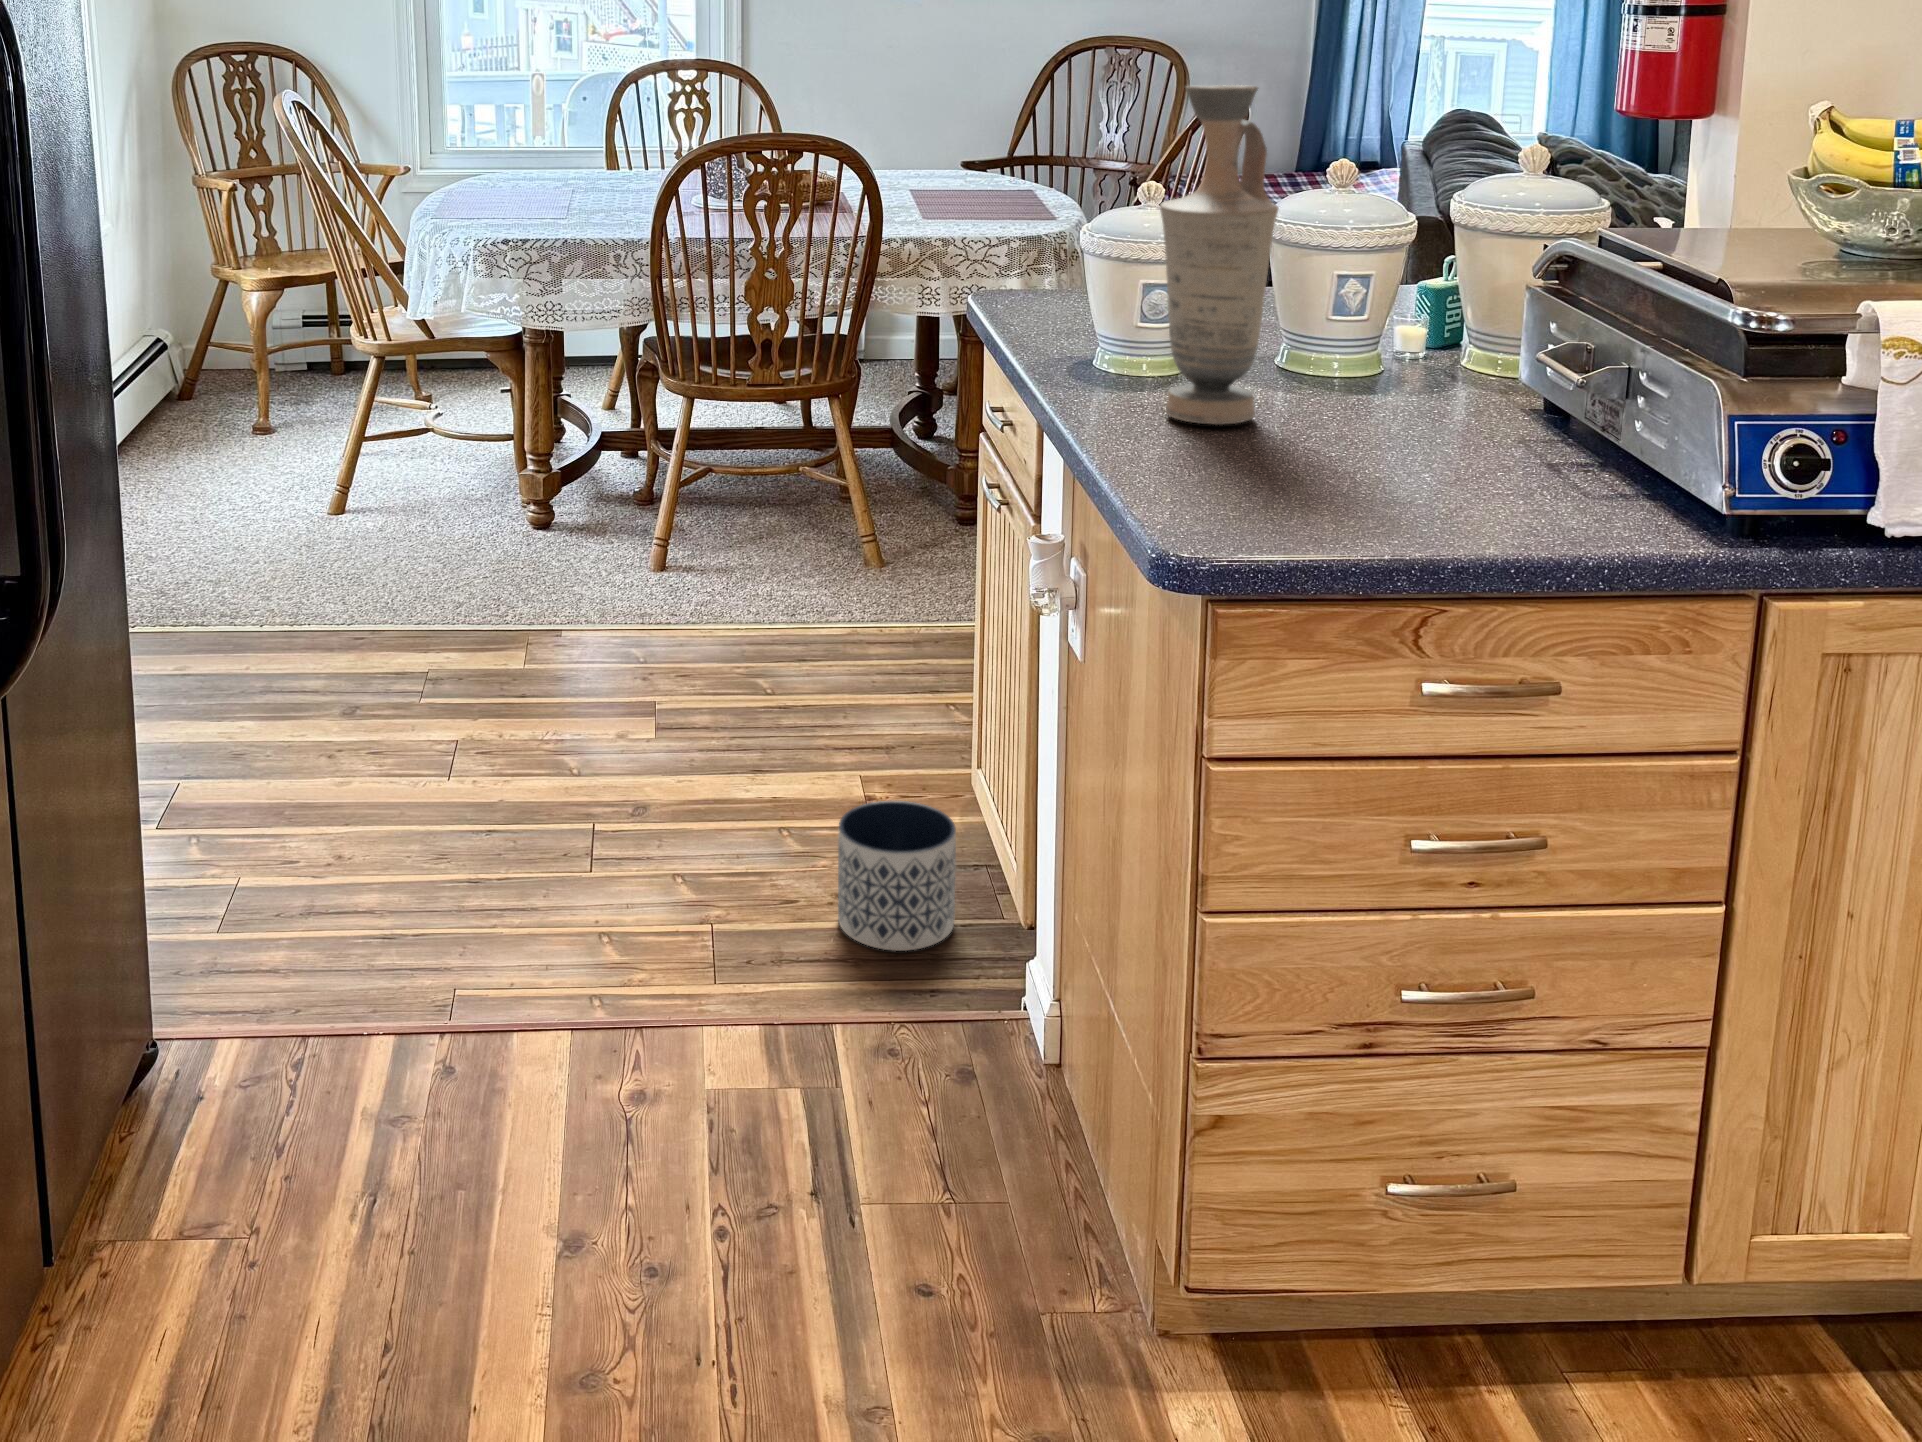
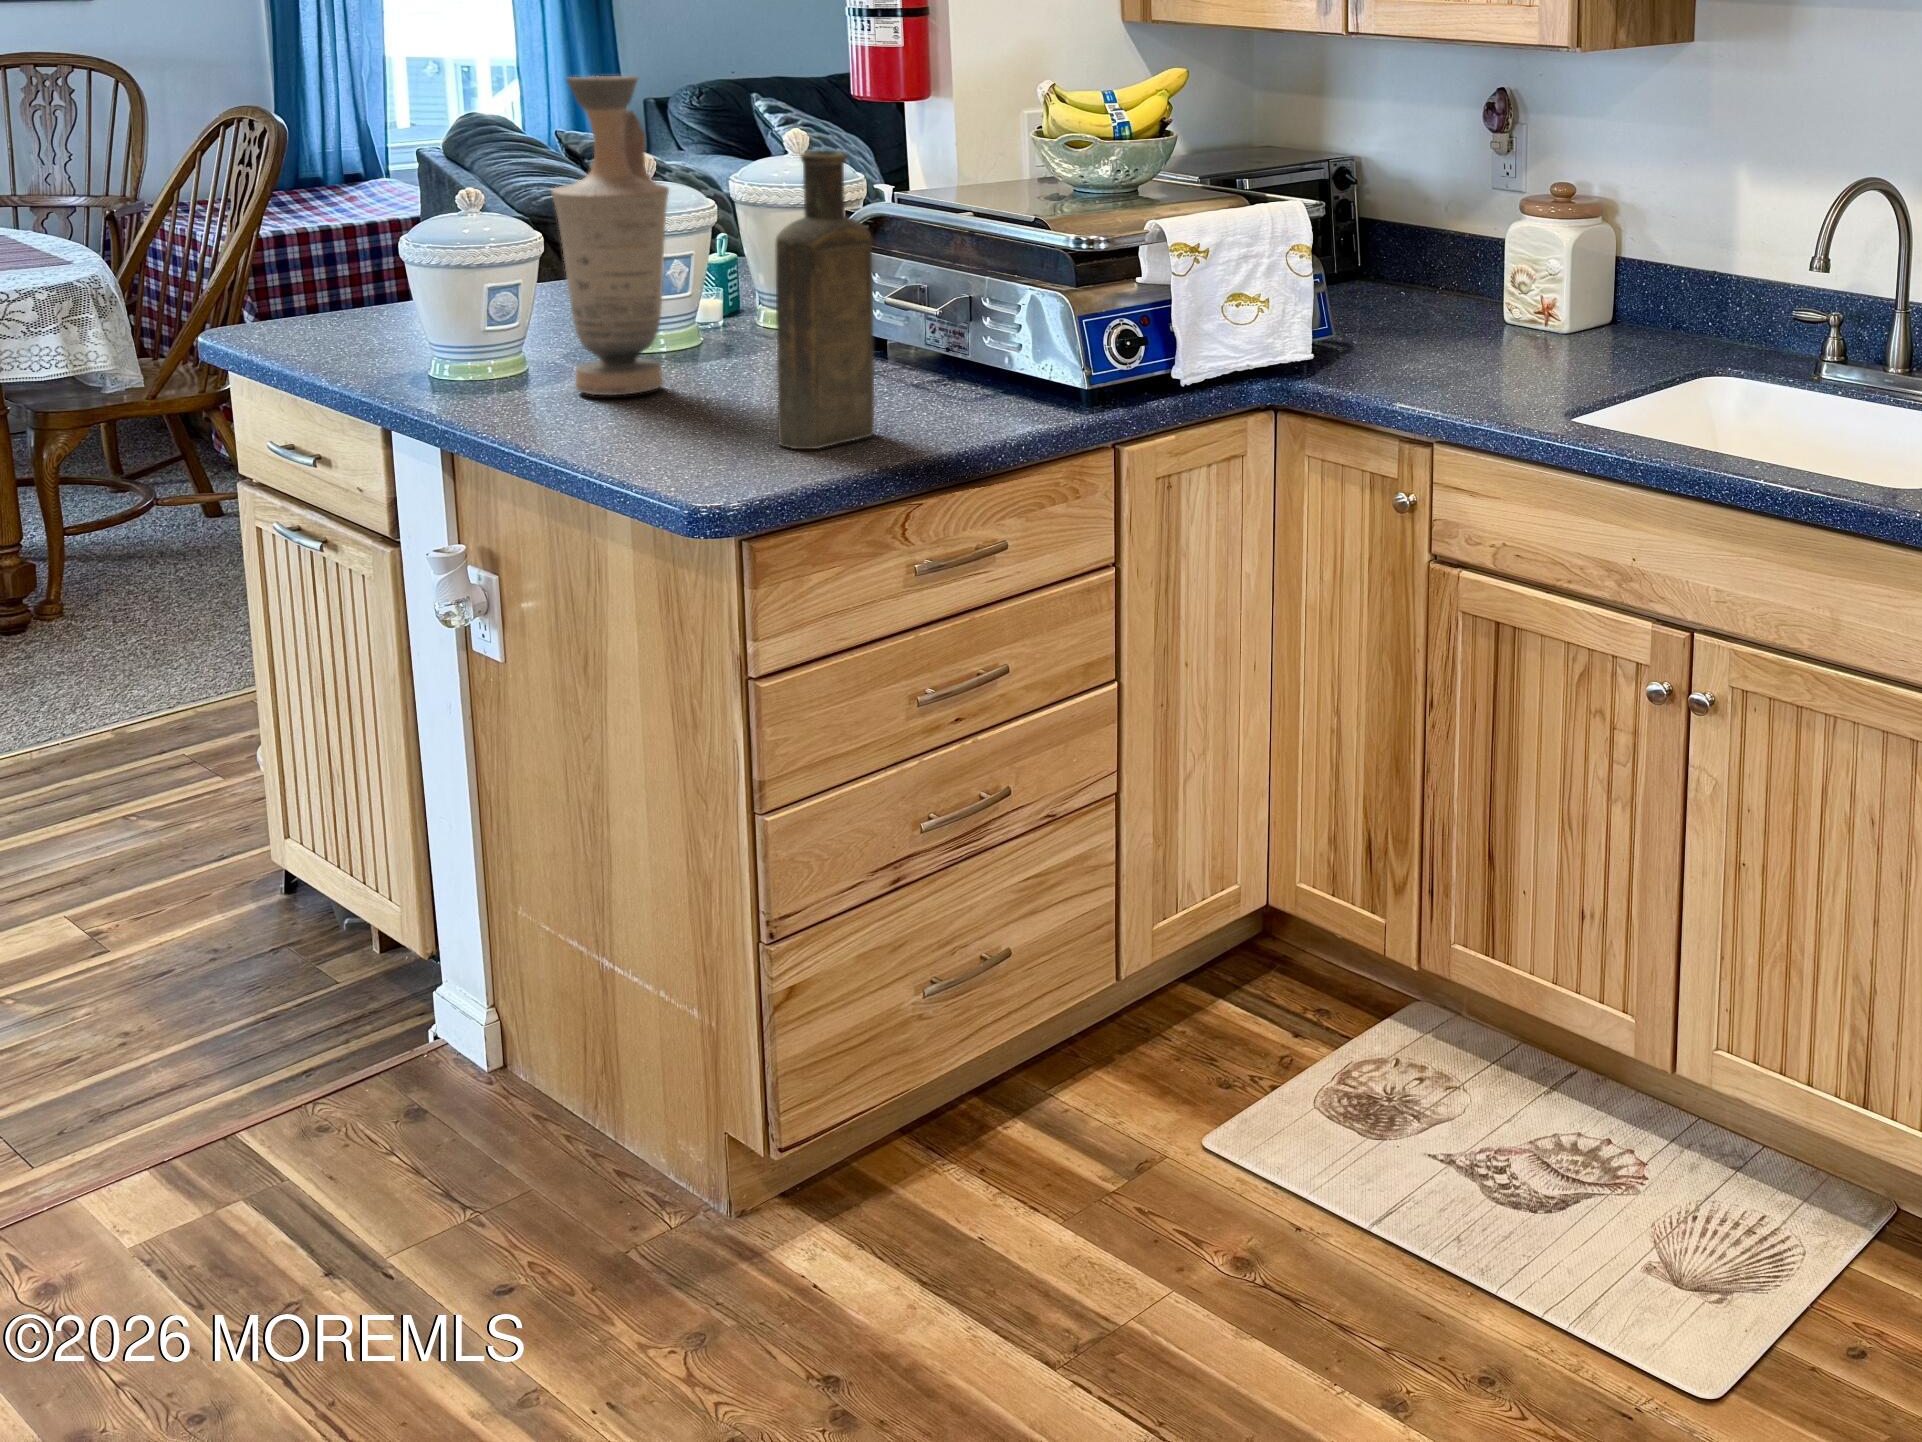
bottle: none [1263,178,1431,525] -> present [775,151,874,449]
planter: present [838,800,956,951] -> none [143,892,305,1063]

